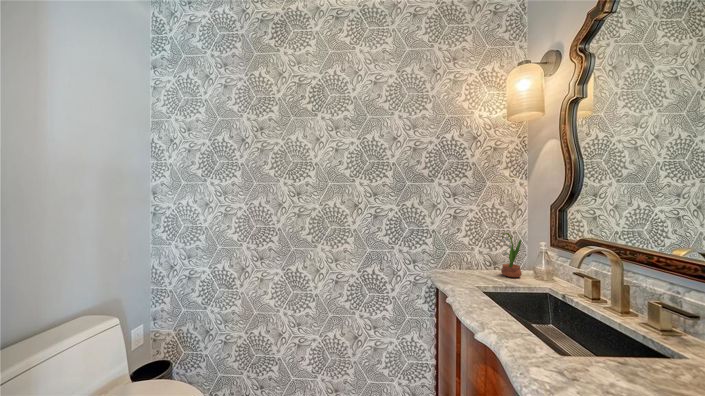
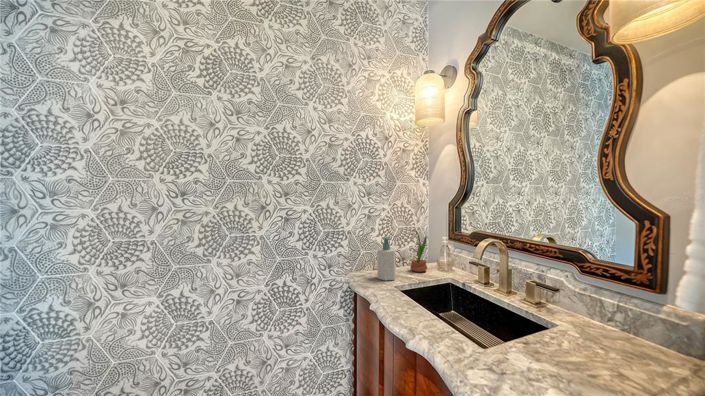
soap bottle: none [460,237,481,281] -> present [377,237,396,281]

